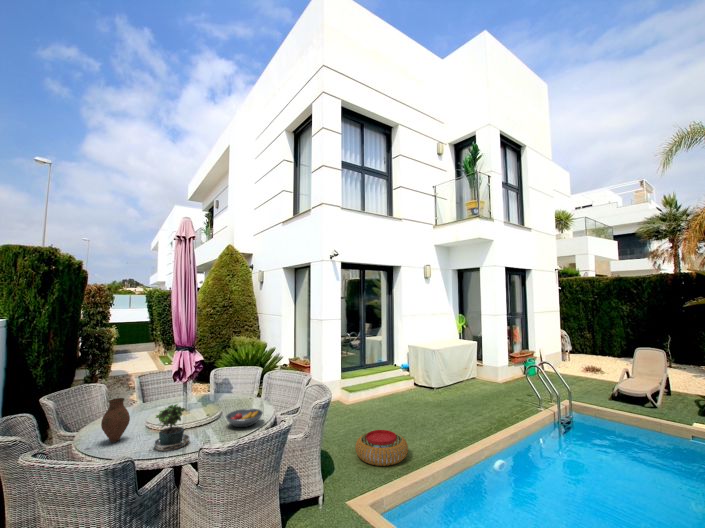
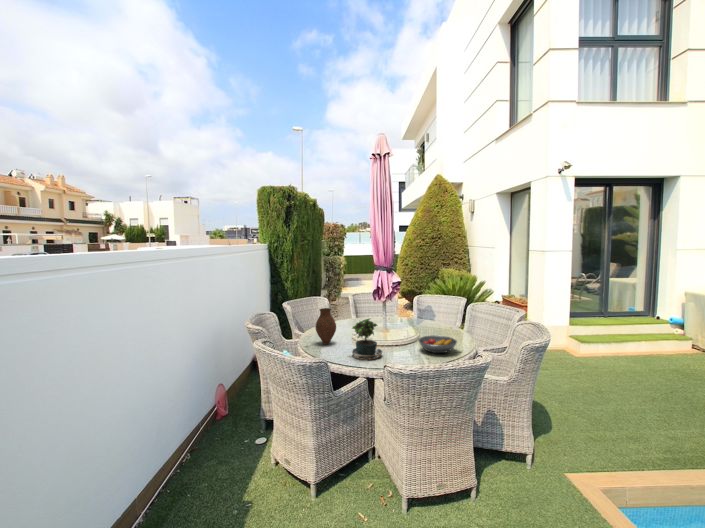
pouf: present [356,430,408,466] -> none [583,393,672,442]

